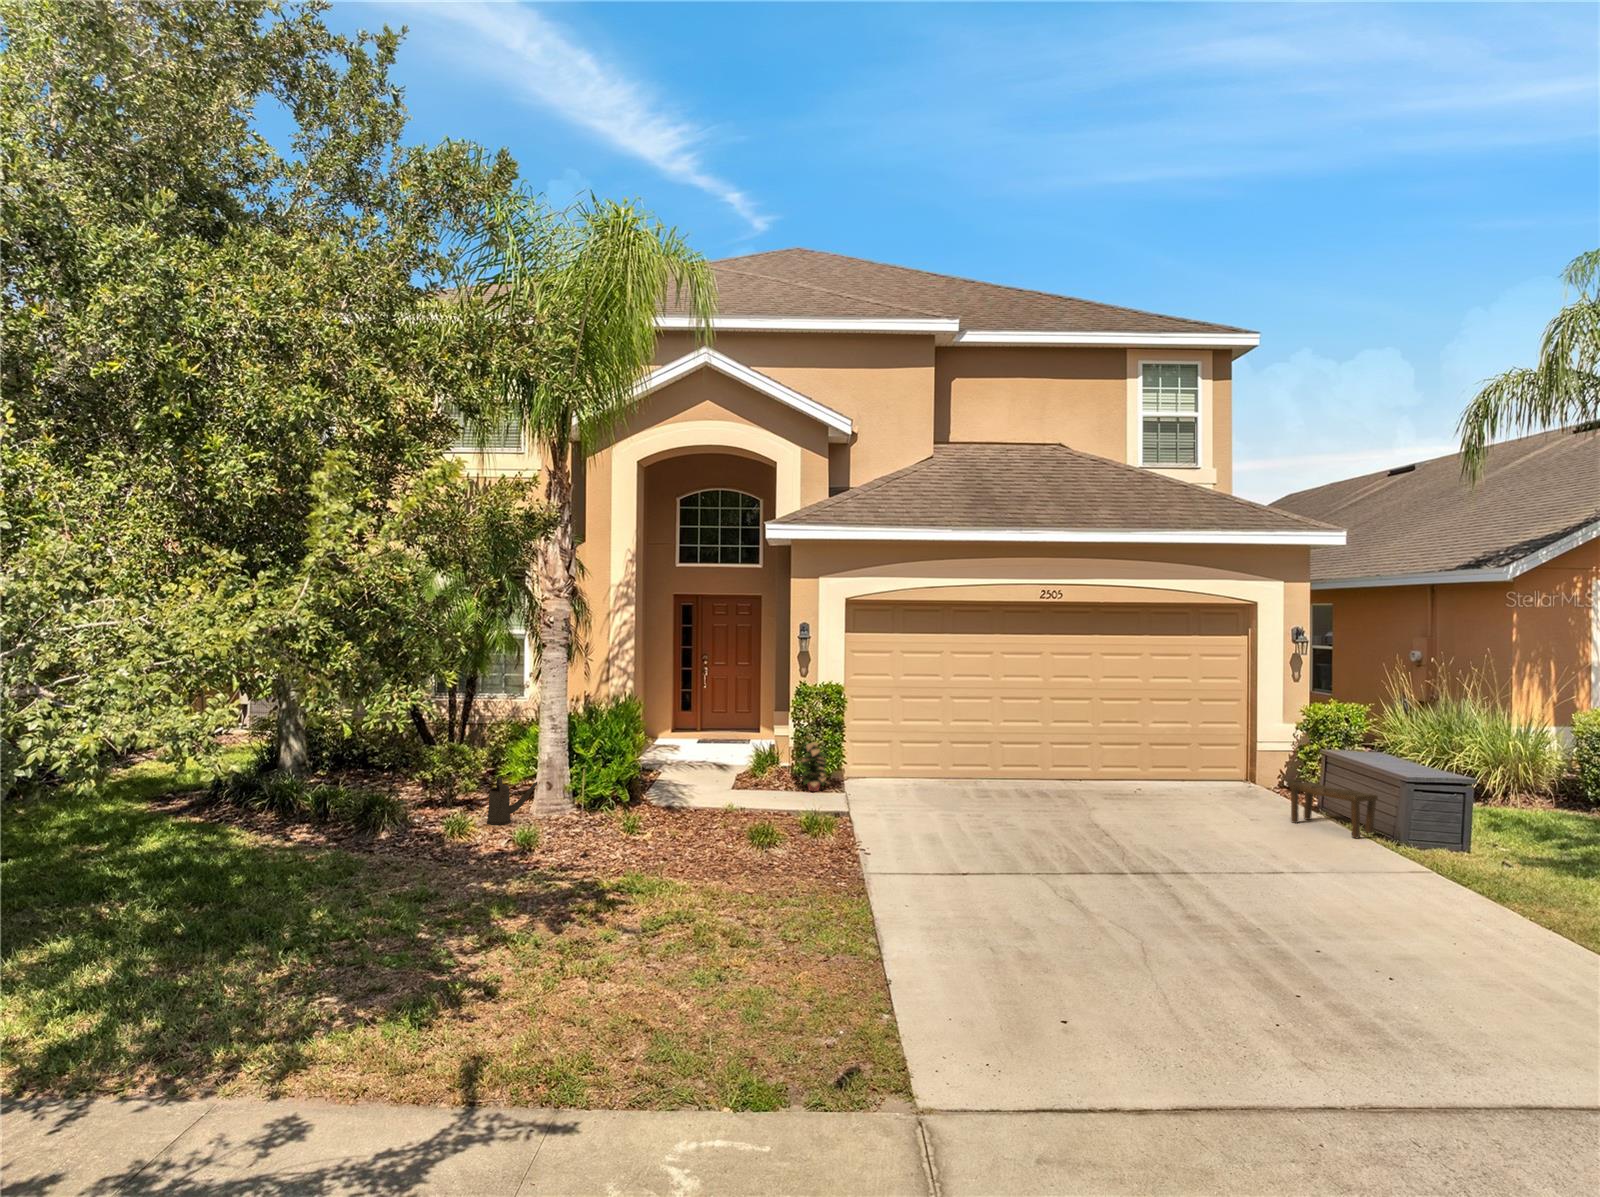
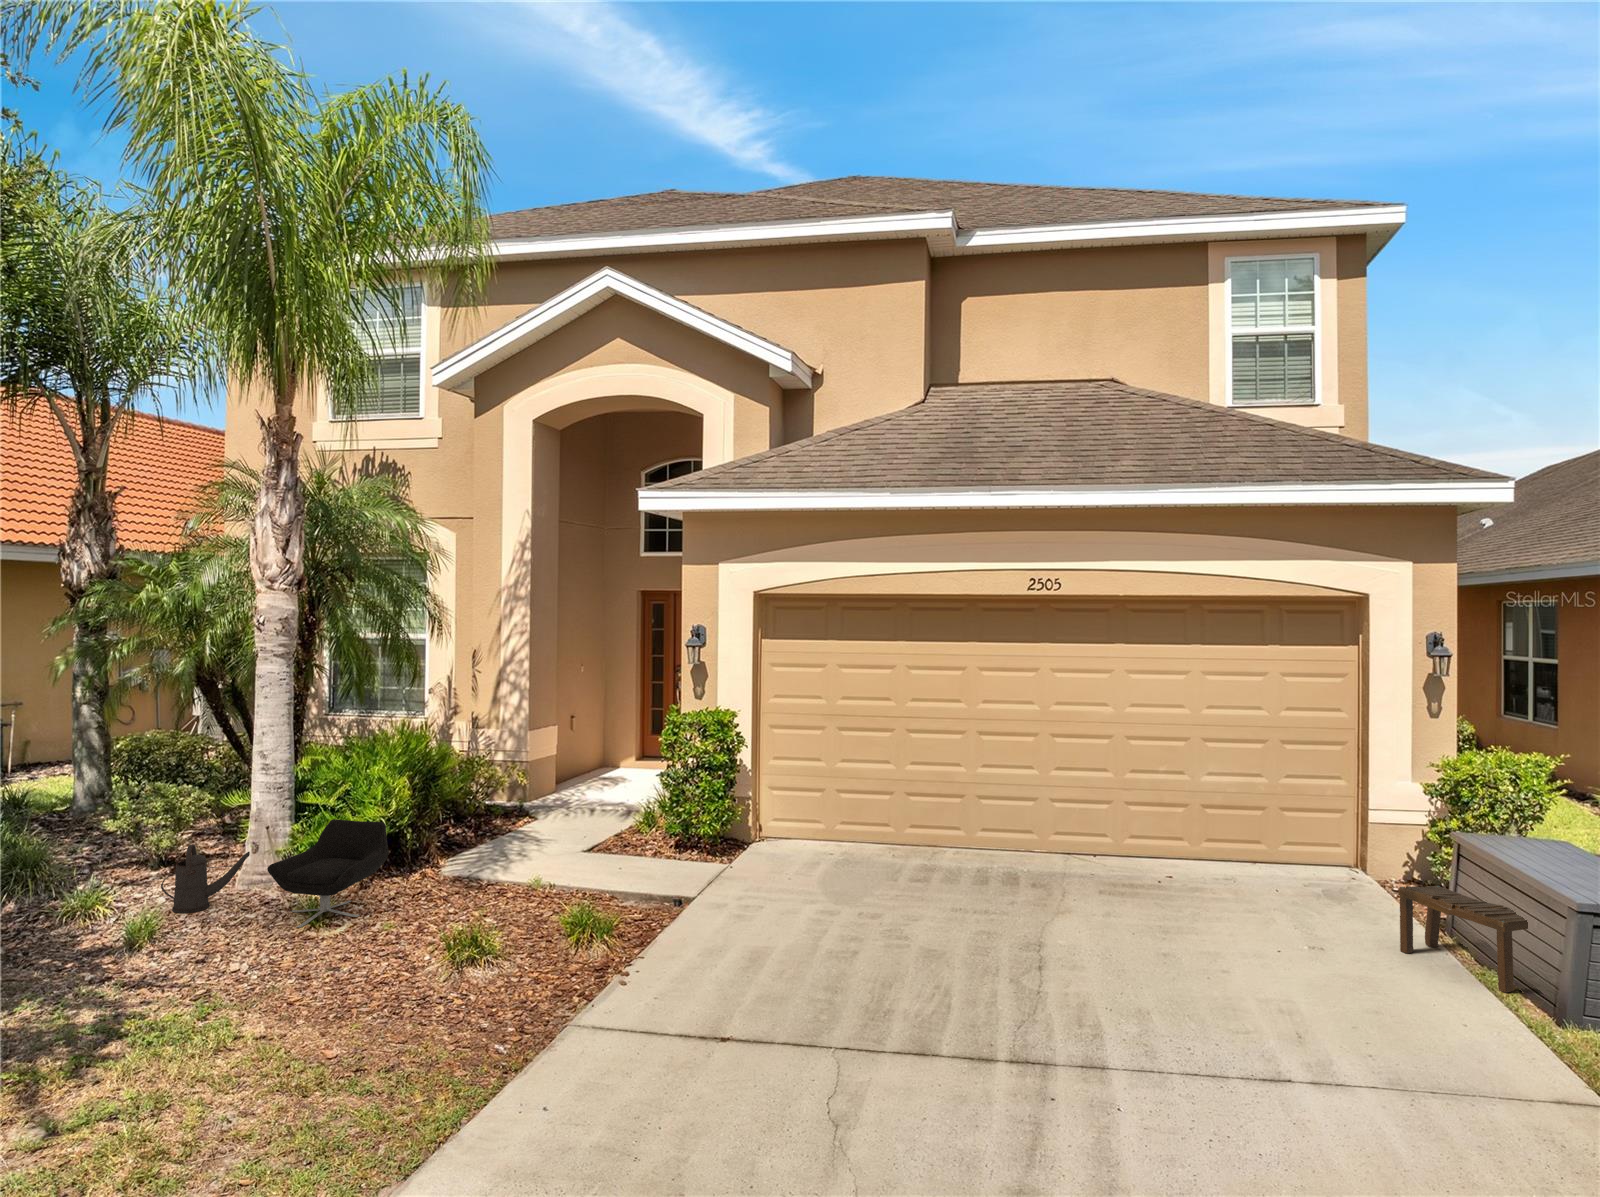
decorative plant: present [801,743,827,791] -> none [663,796,711,866]
lounge chair: none [563,759,636,830] -> present [267,819,389,928]

